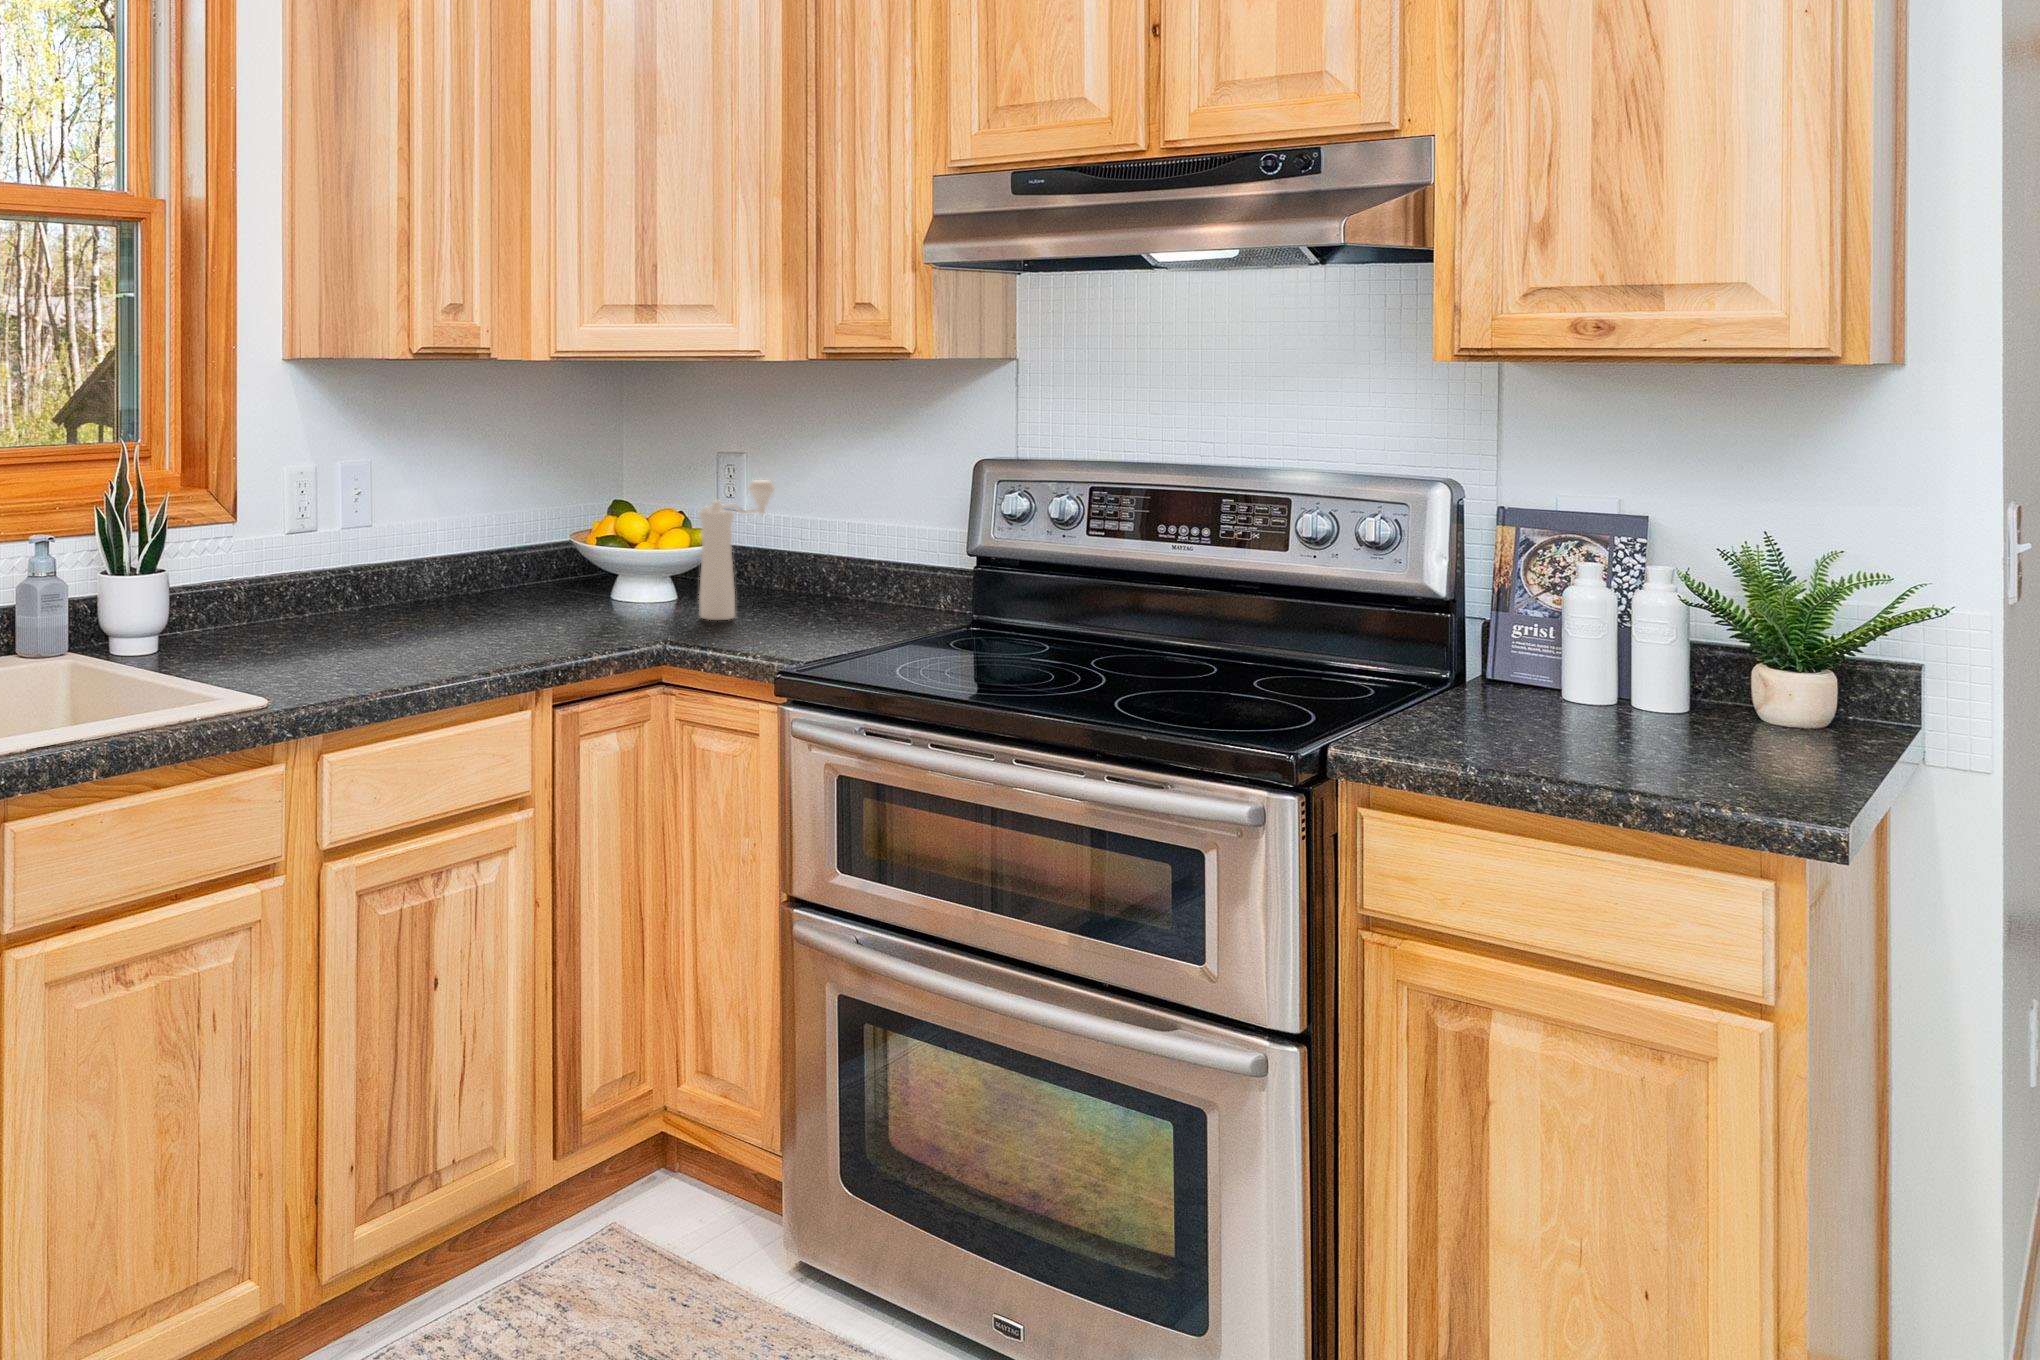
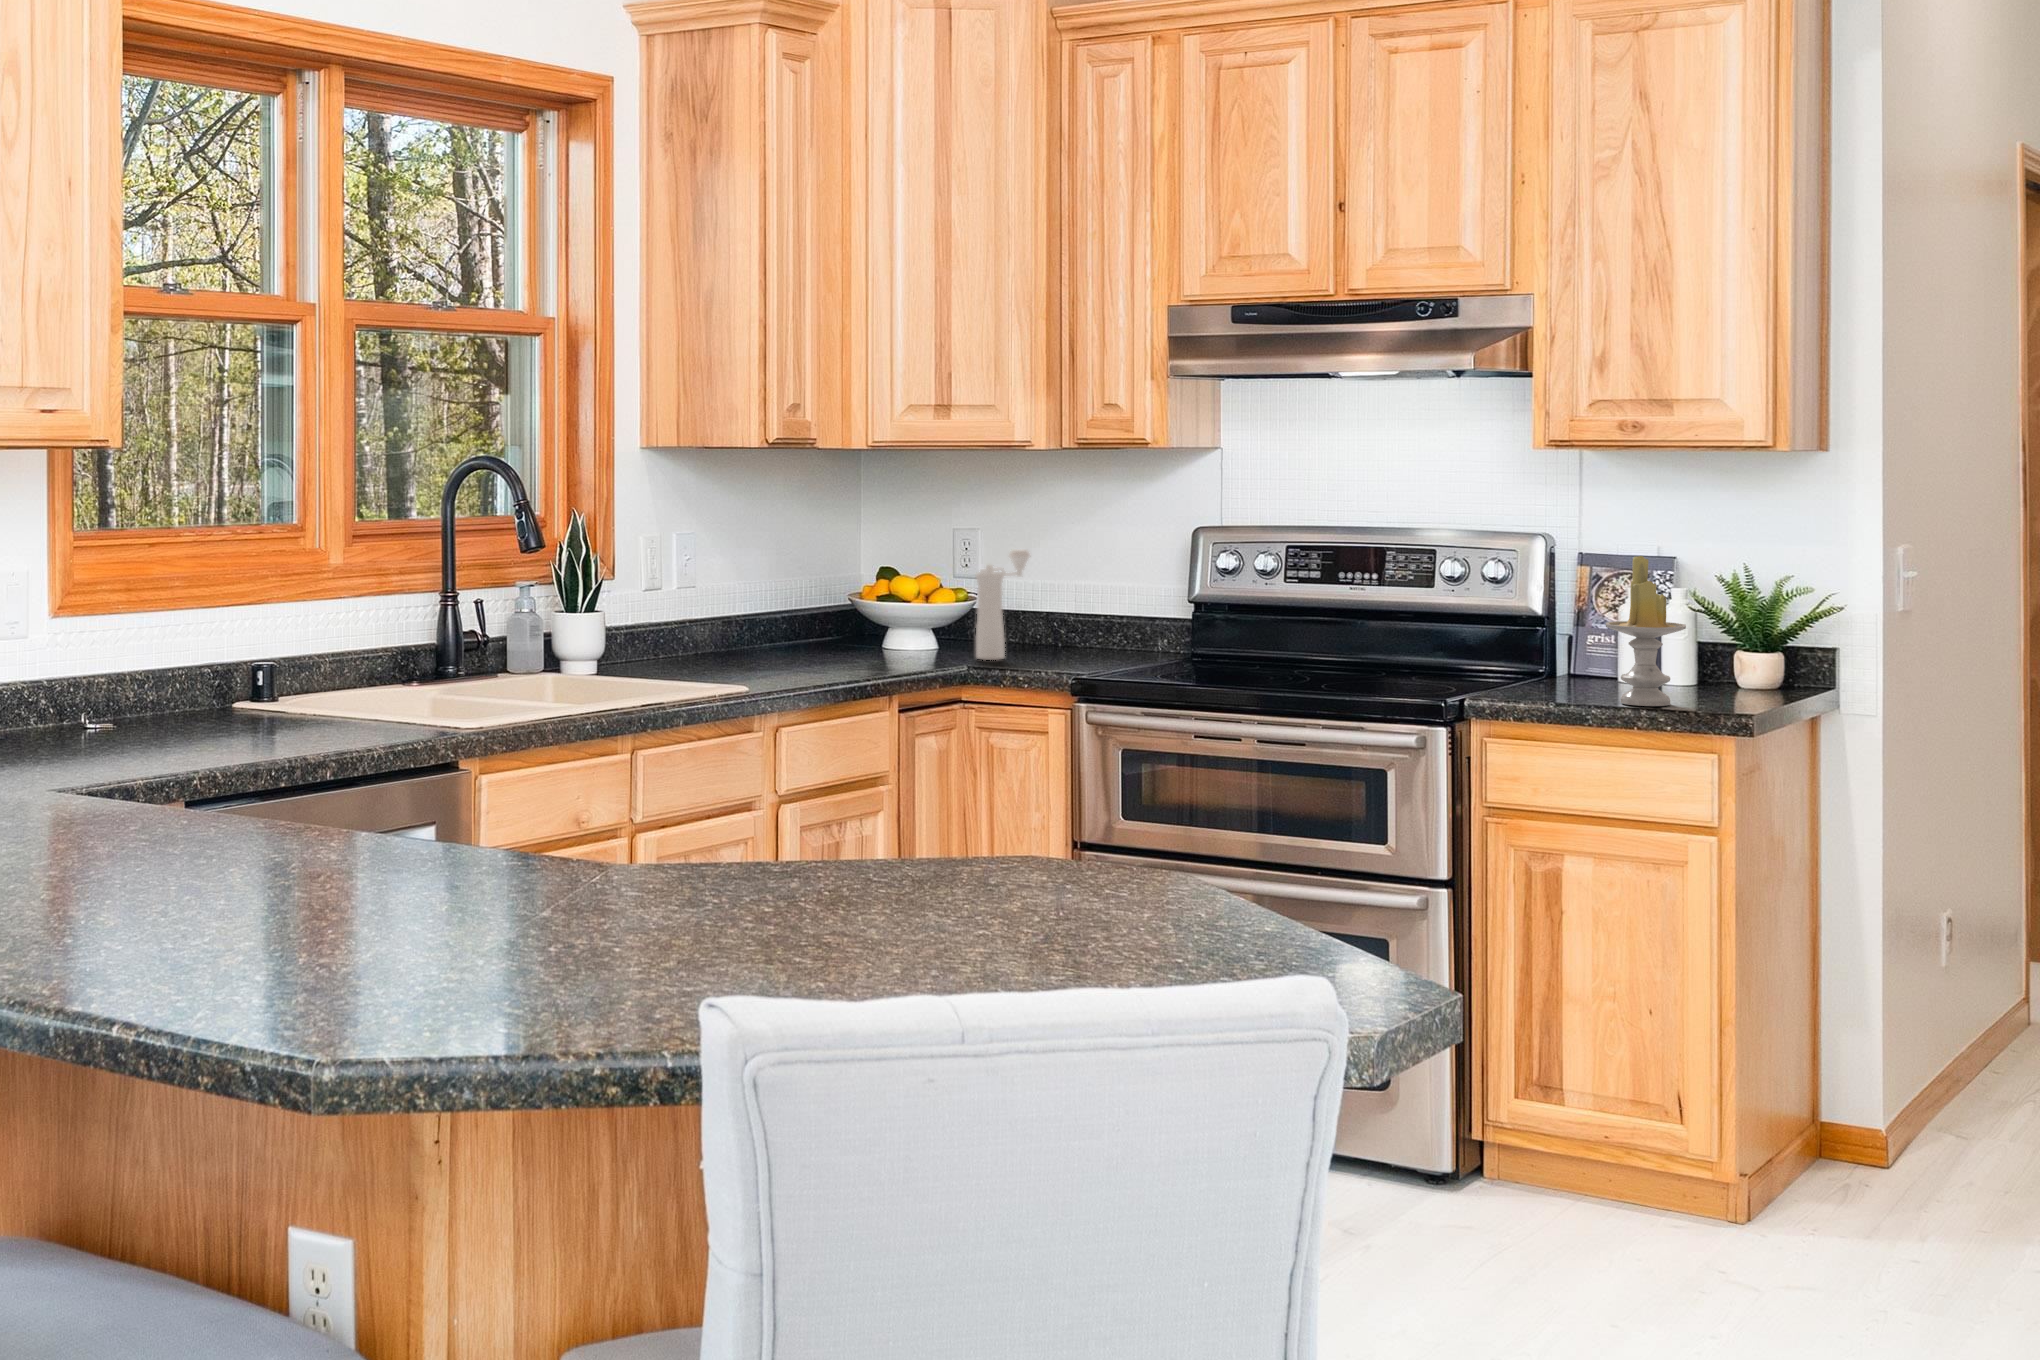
candle: none [1561,535,1705,784] -> present [1606,556,1686,706]

